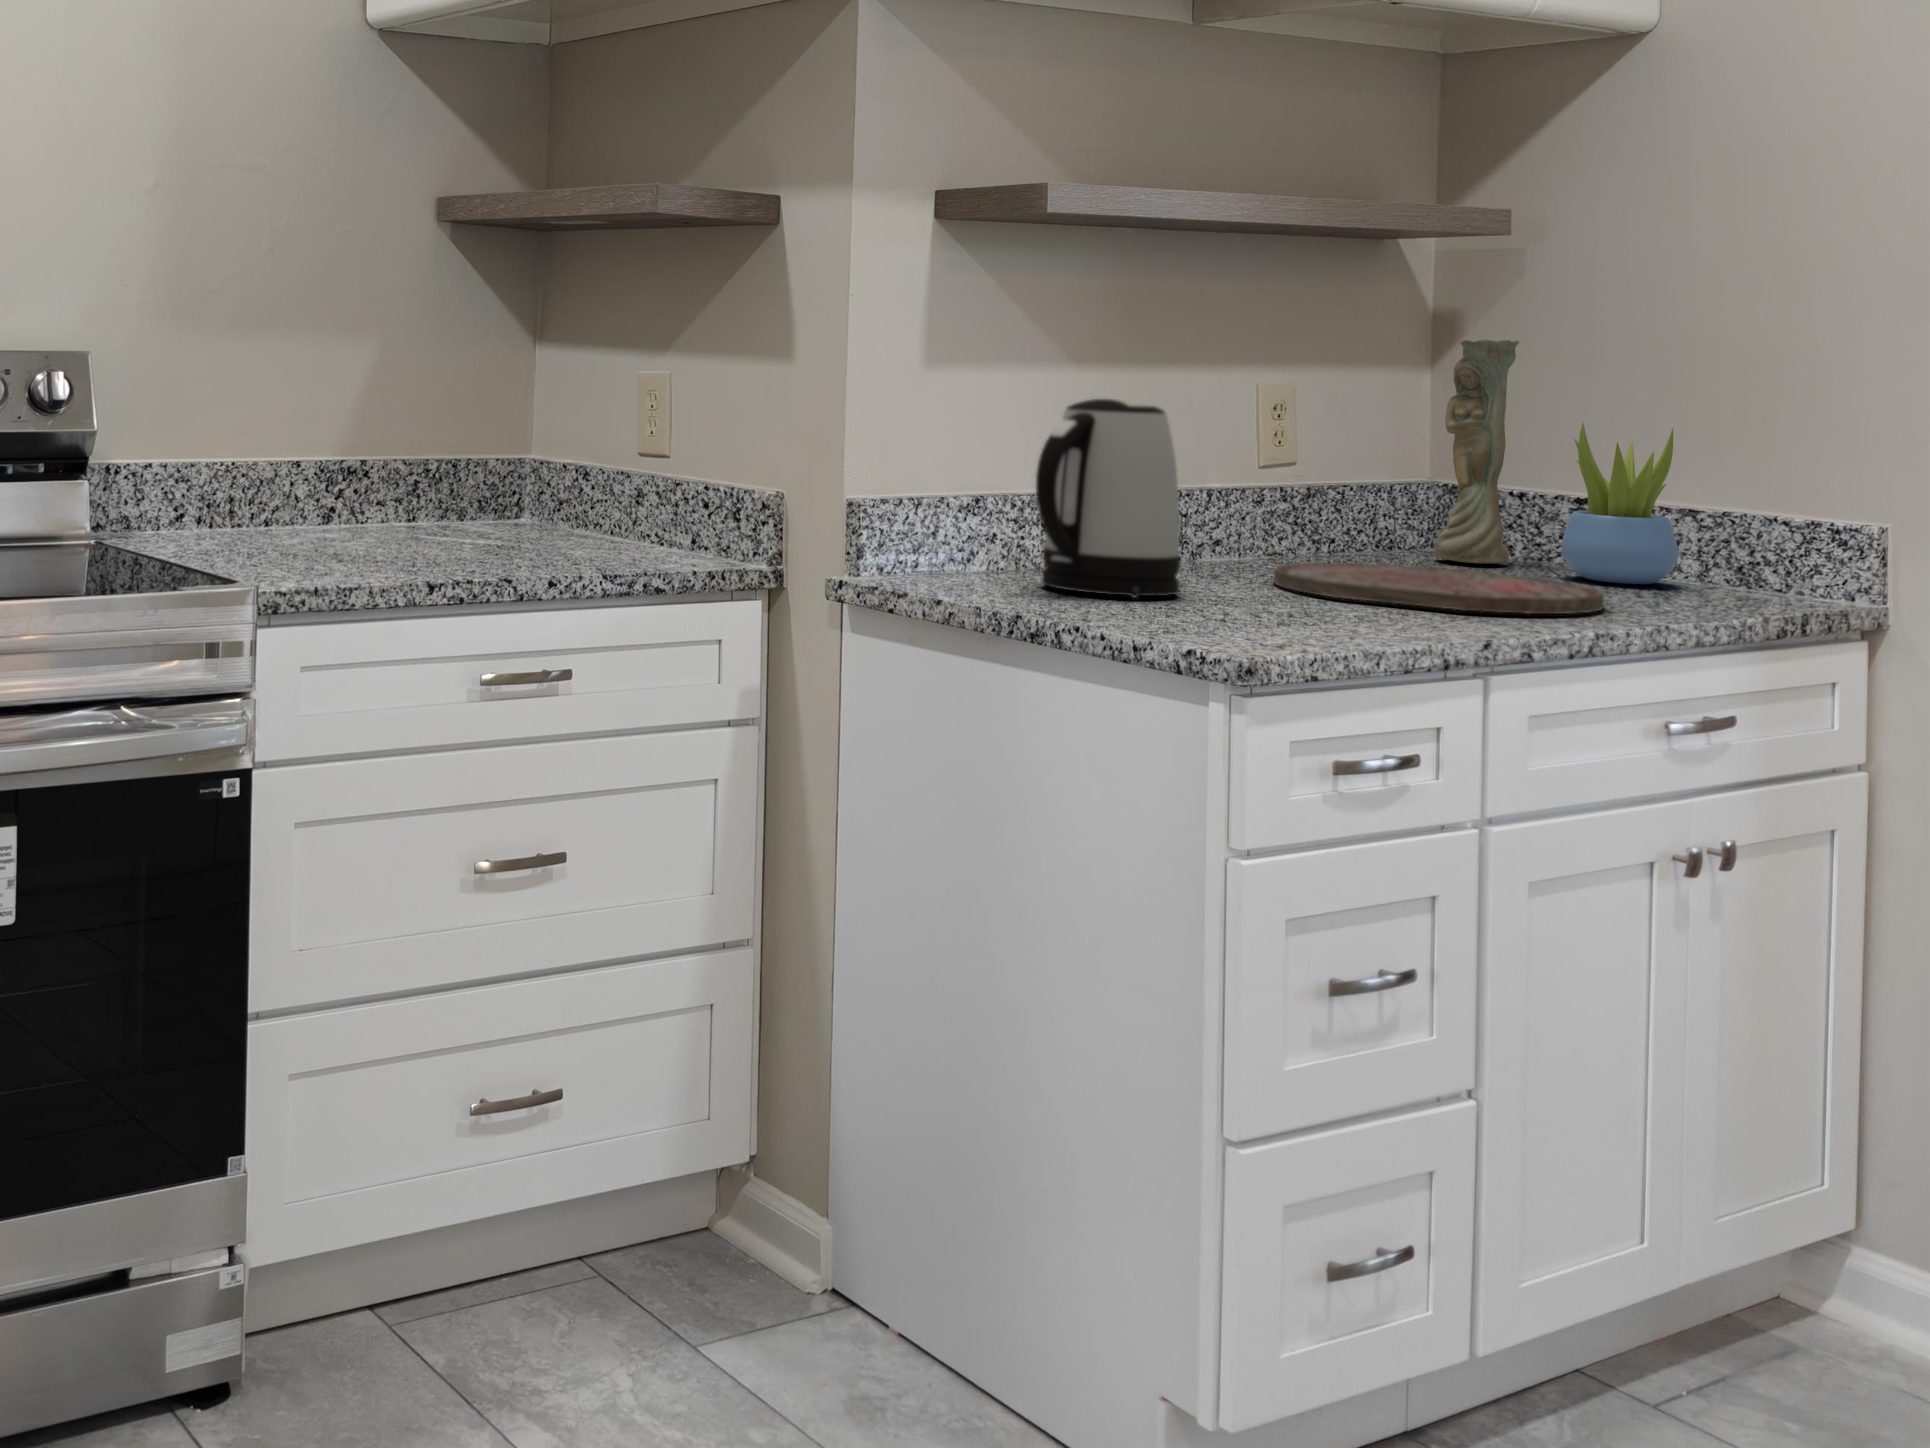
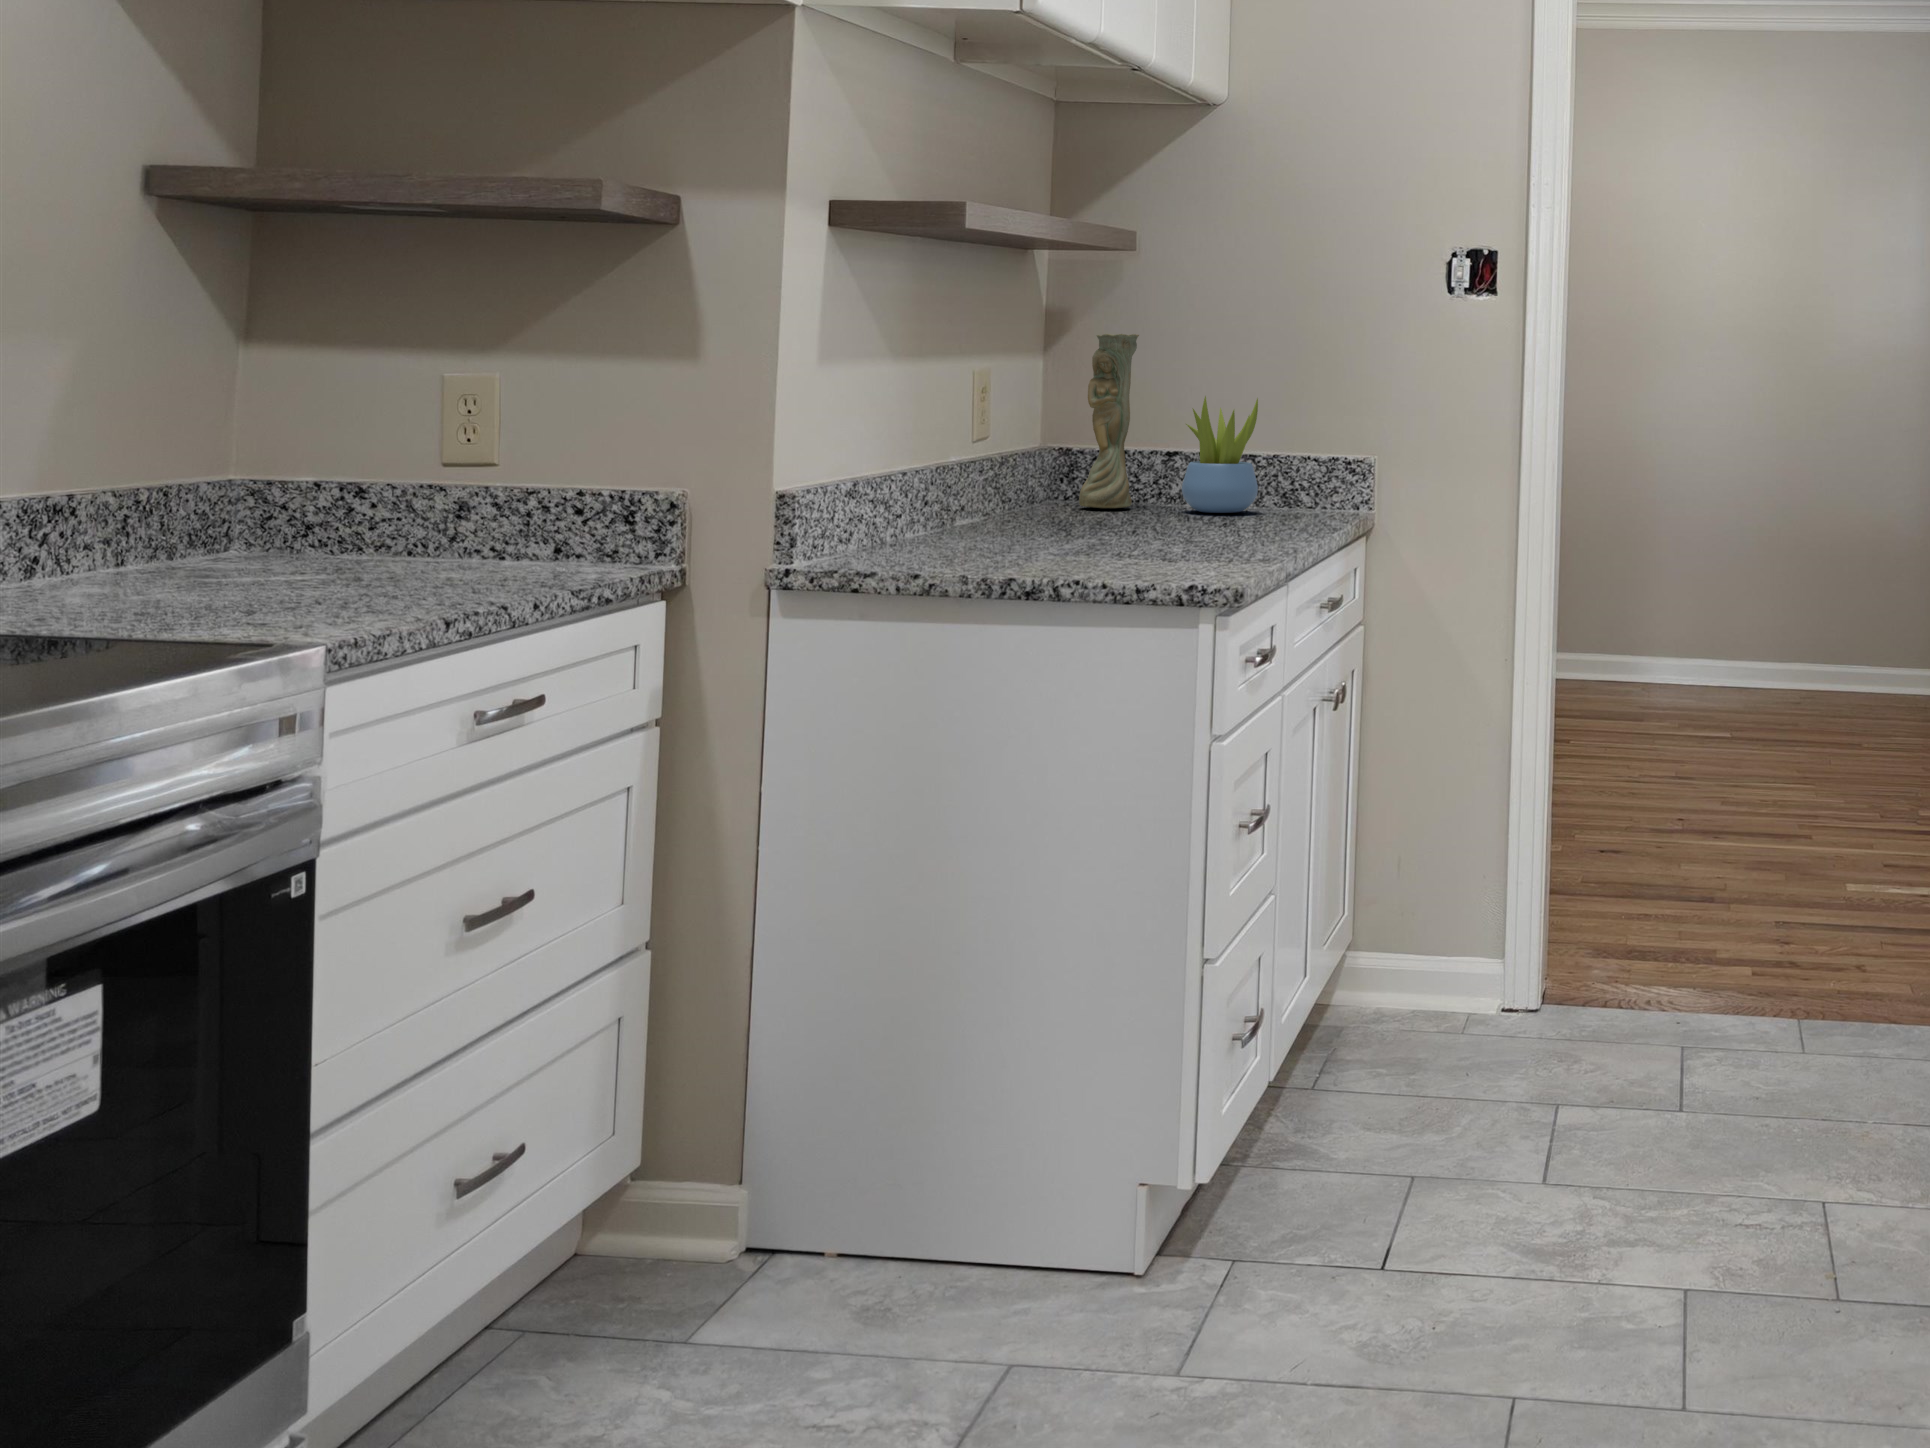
kettle: present [1036,399,1181,598] -> none [941,389,1056,555]
cutting board: present [1273,563,1604,614] -> none [1054,513,1286,540]

